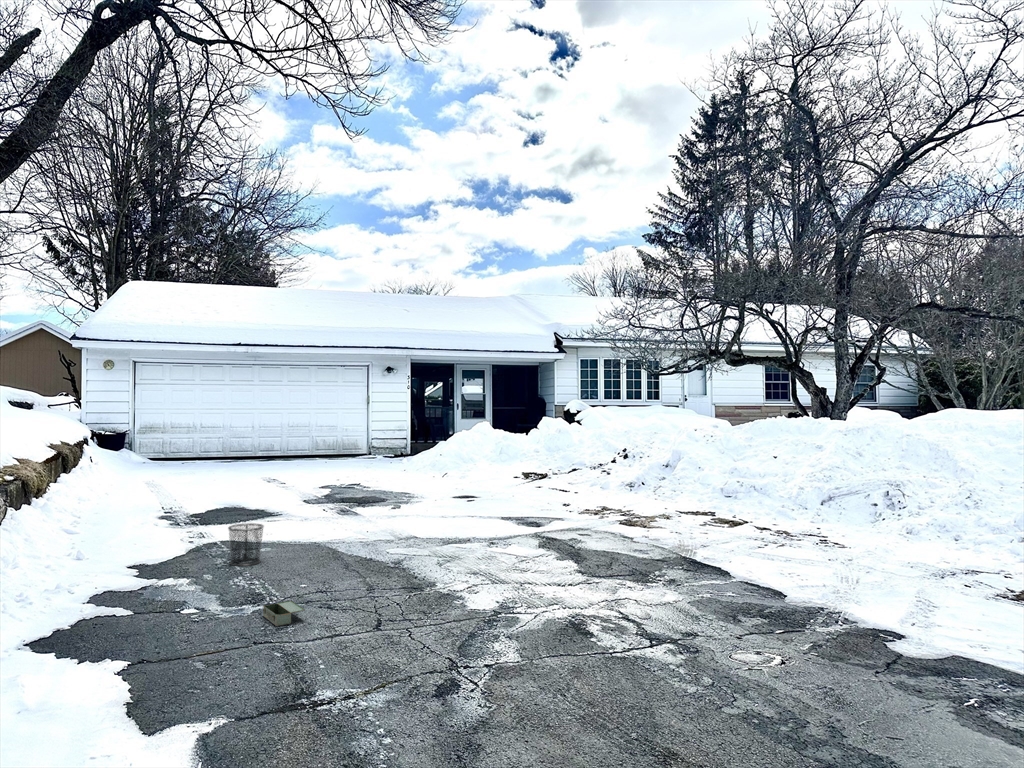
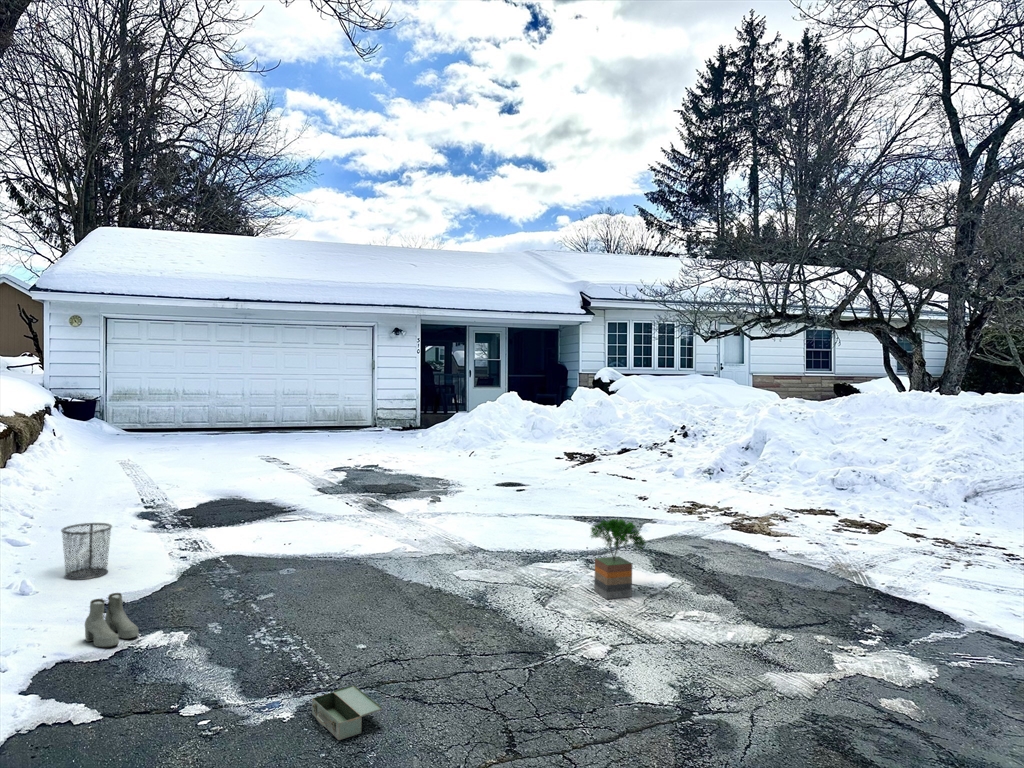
potted tree: none [479,507,519,565] -> present [591,519,645,599]
trash can: present [228,523,264,566] -> present [61,523,112,580]
boots: none [122,553,157,587] -> present [85,593,139,647]

